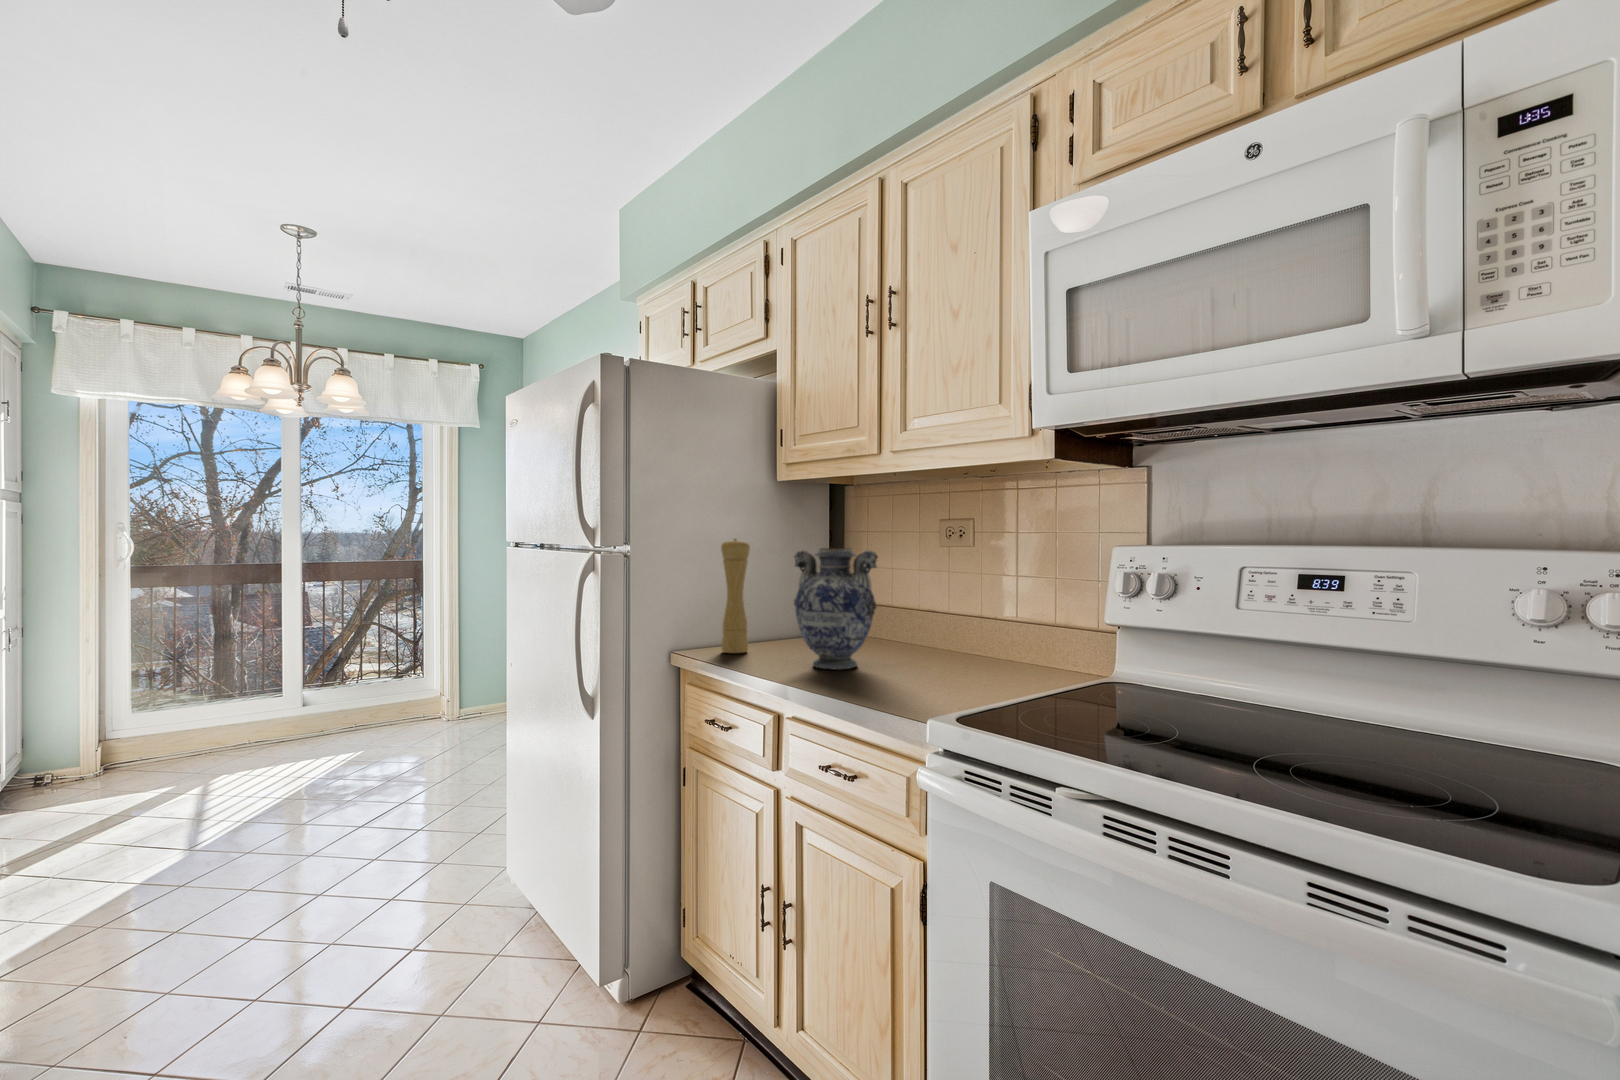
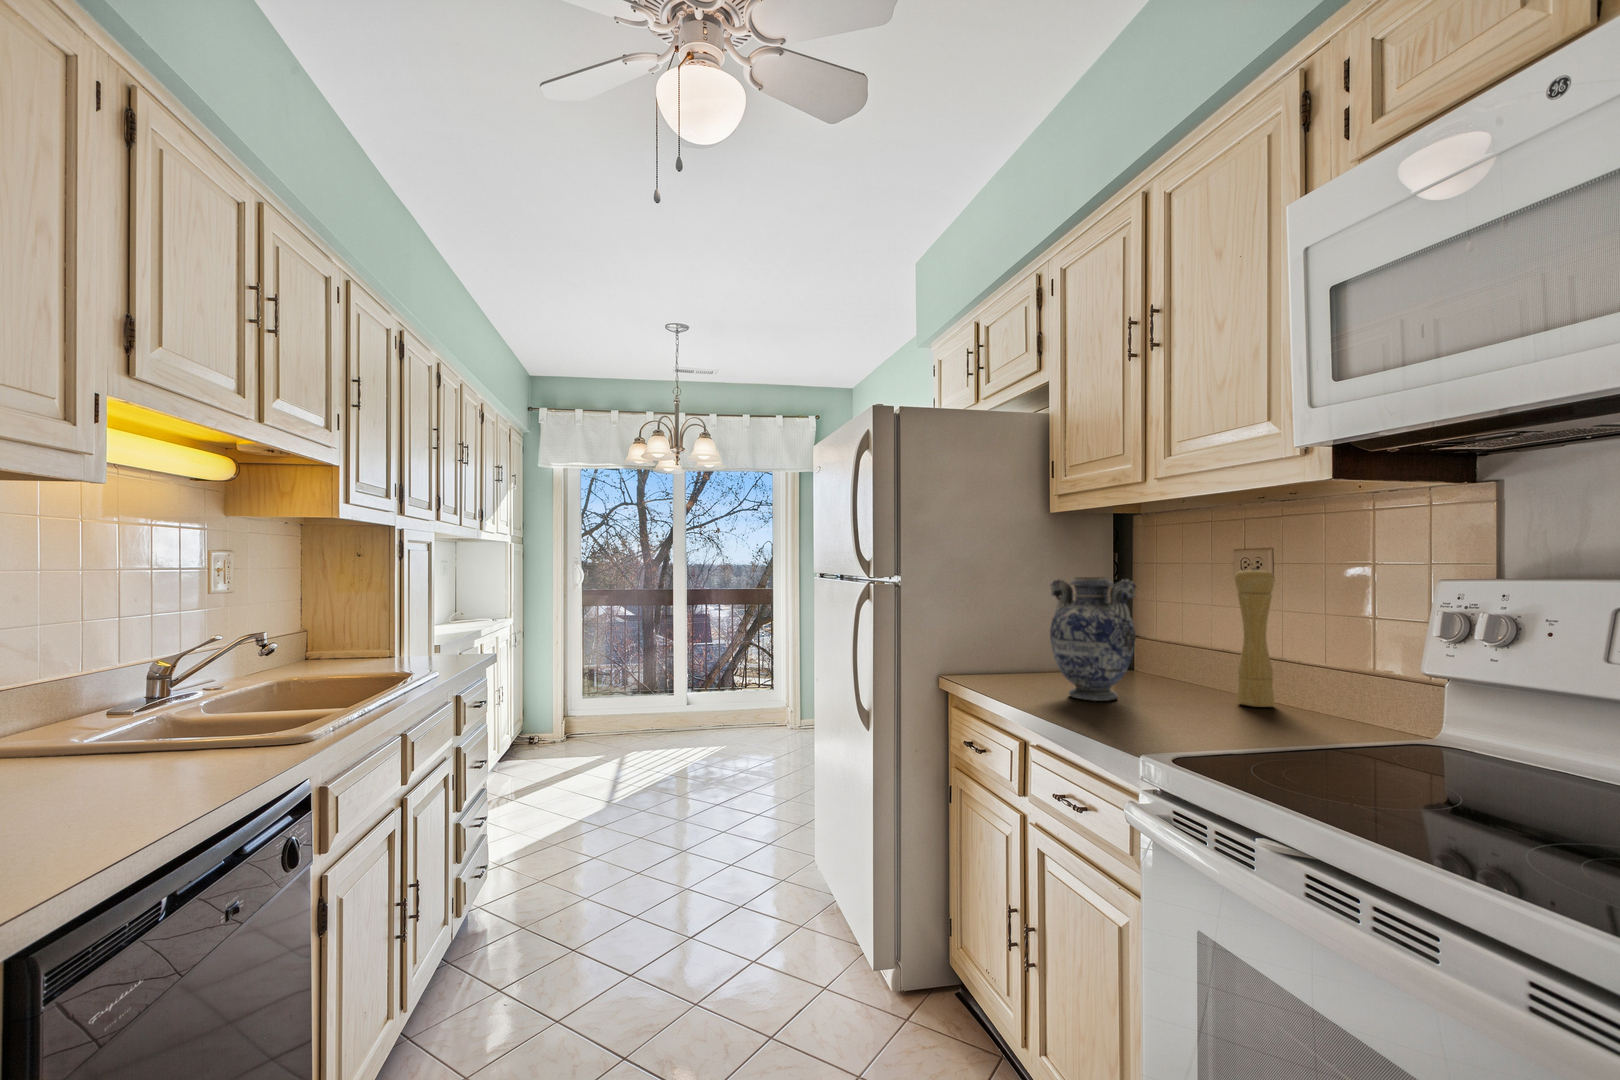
pepper mill: present [721,539,750,653] -> present [1235,568,1275,707]

